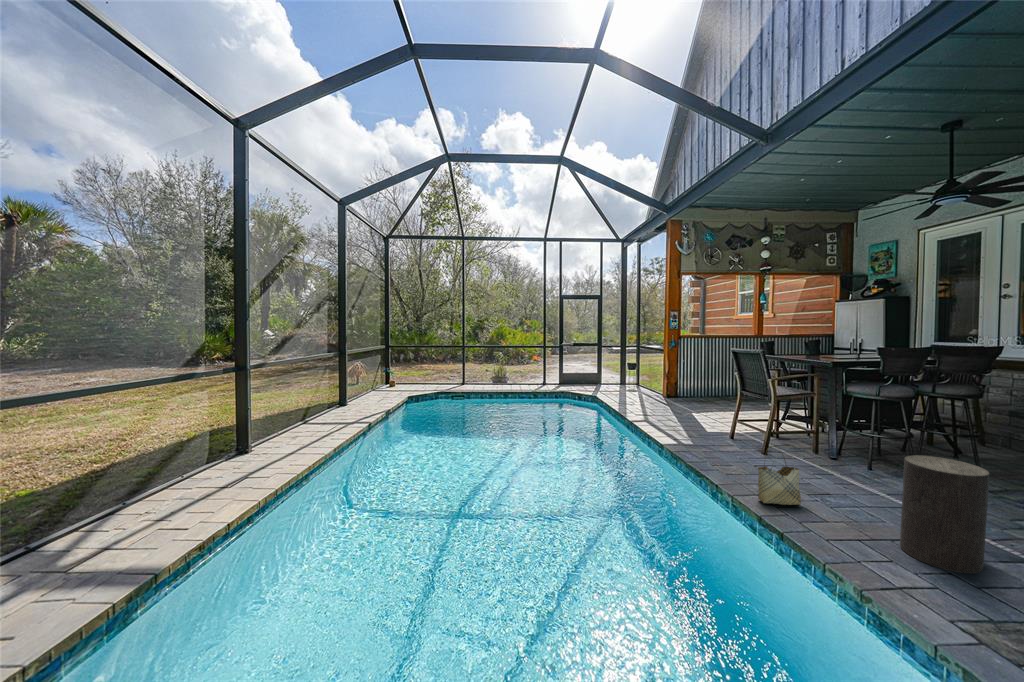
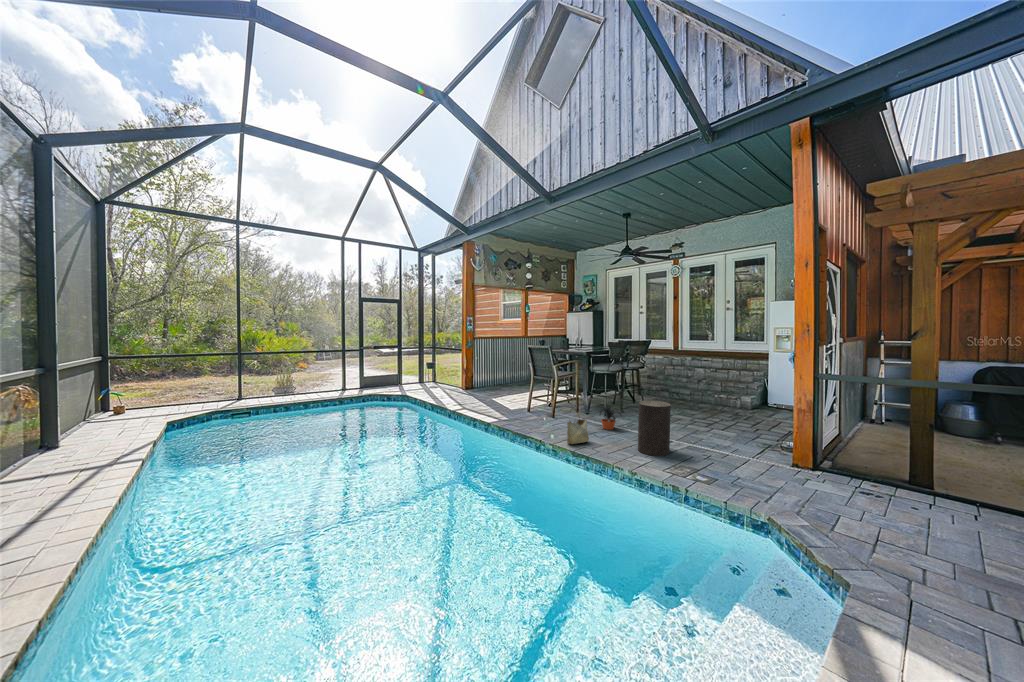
potted plant: none [829,450,891,493] -> present [596,406,621,430]

